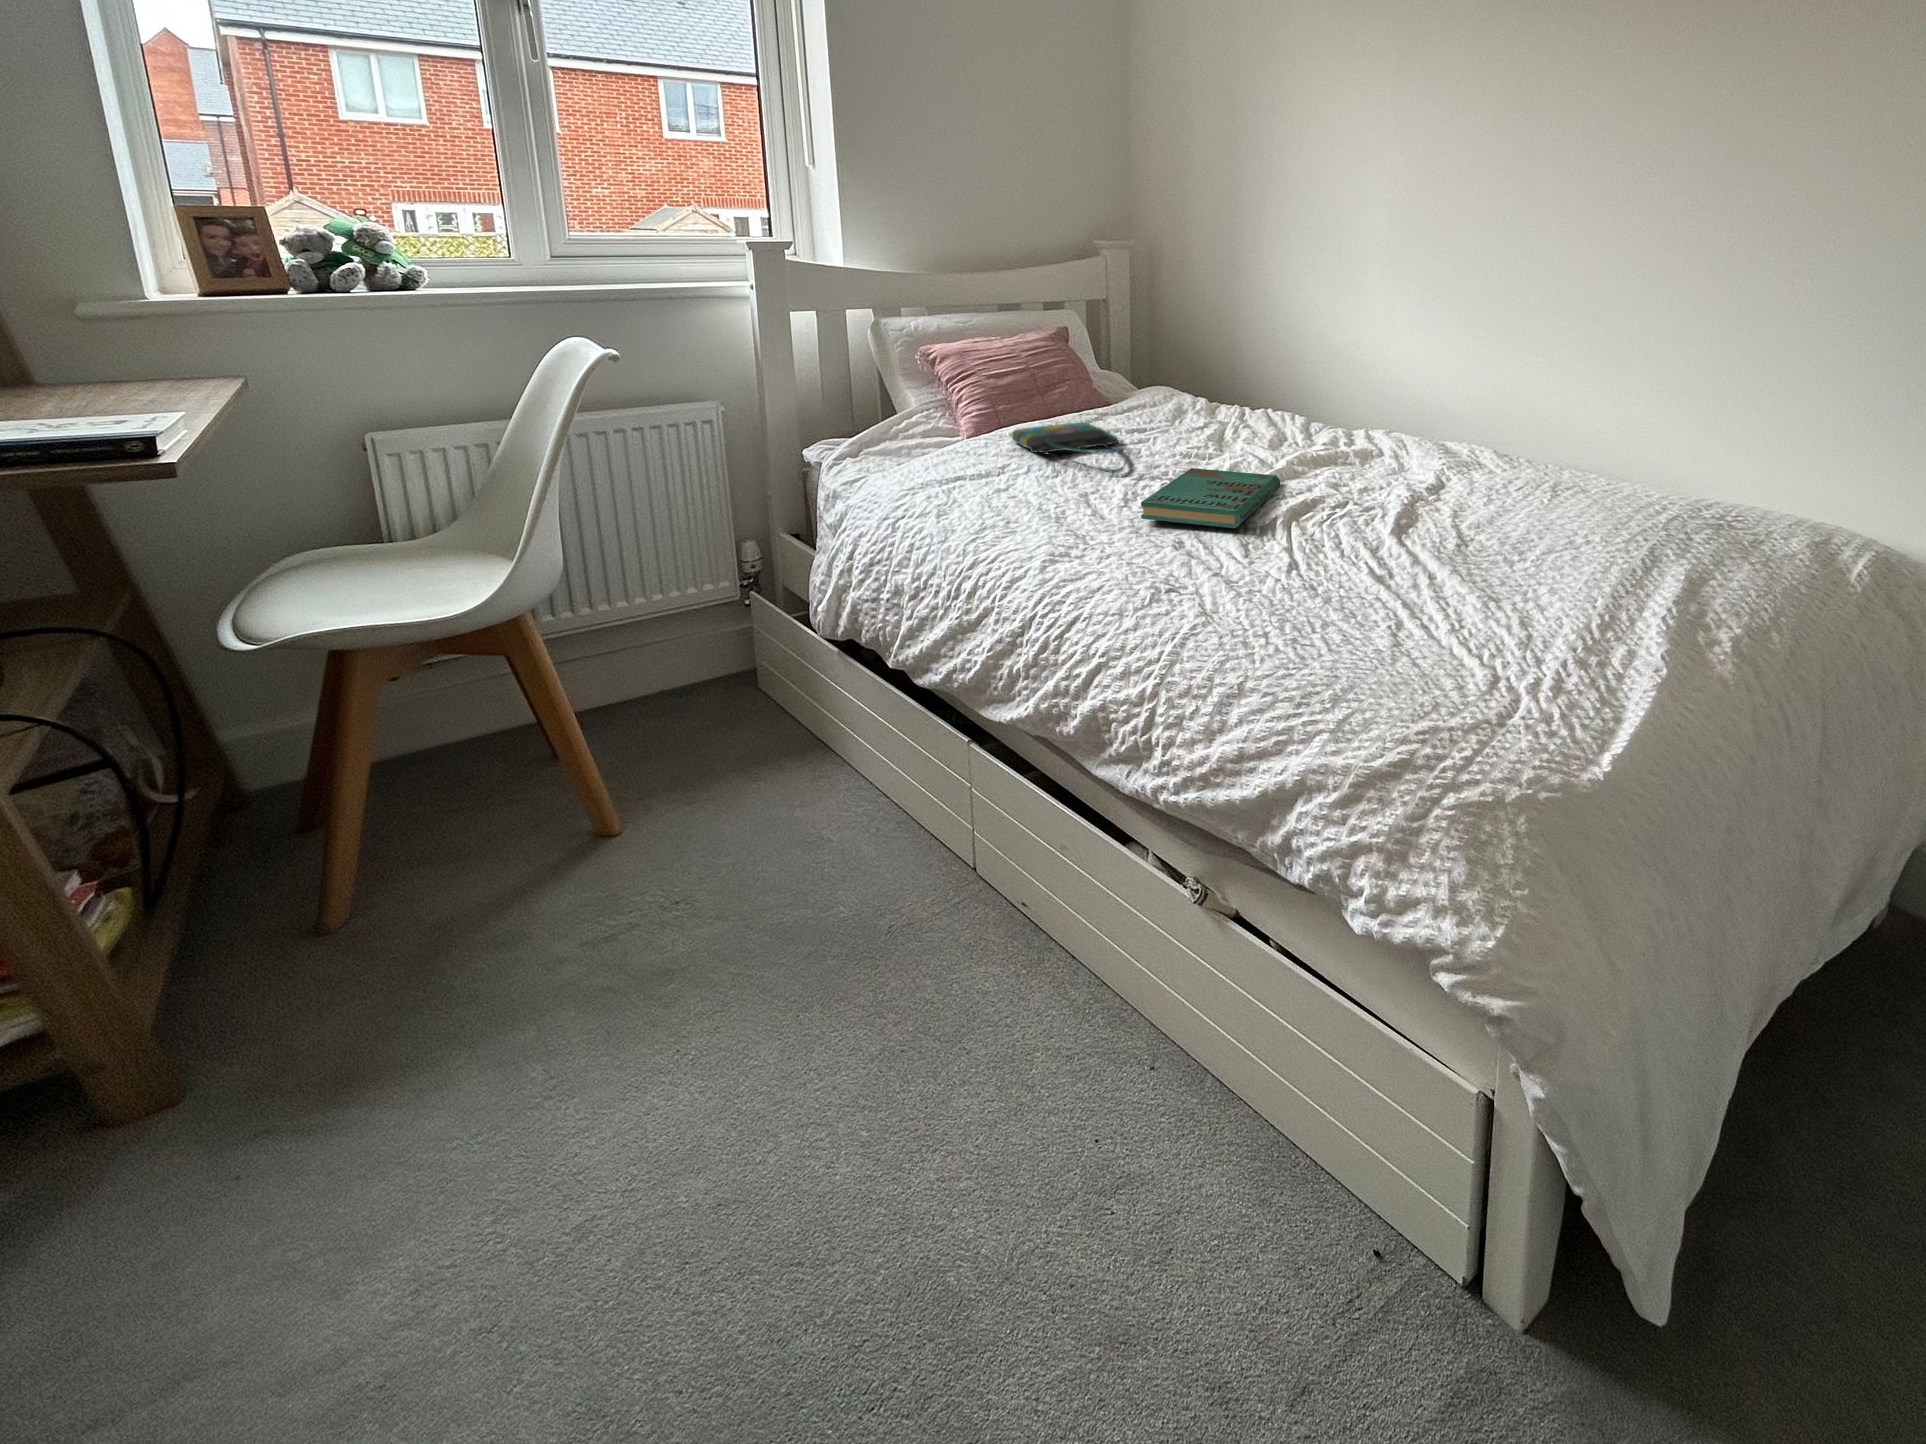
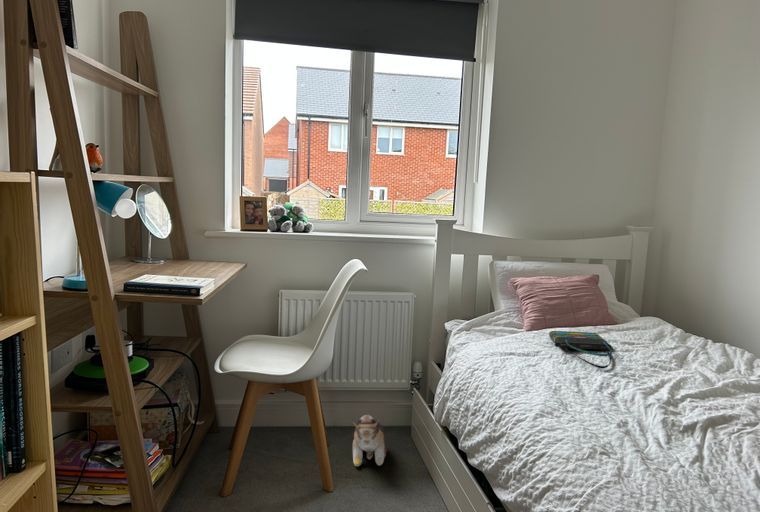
book: present [1141,468,1281,528] -> none [603,375,712,422]
plush toy: none [639,658,718,768] -> present [353,414,387,466]

